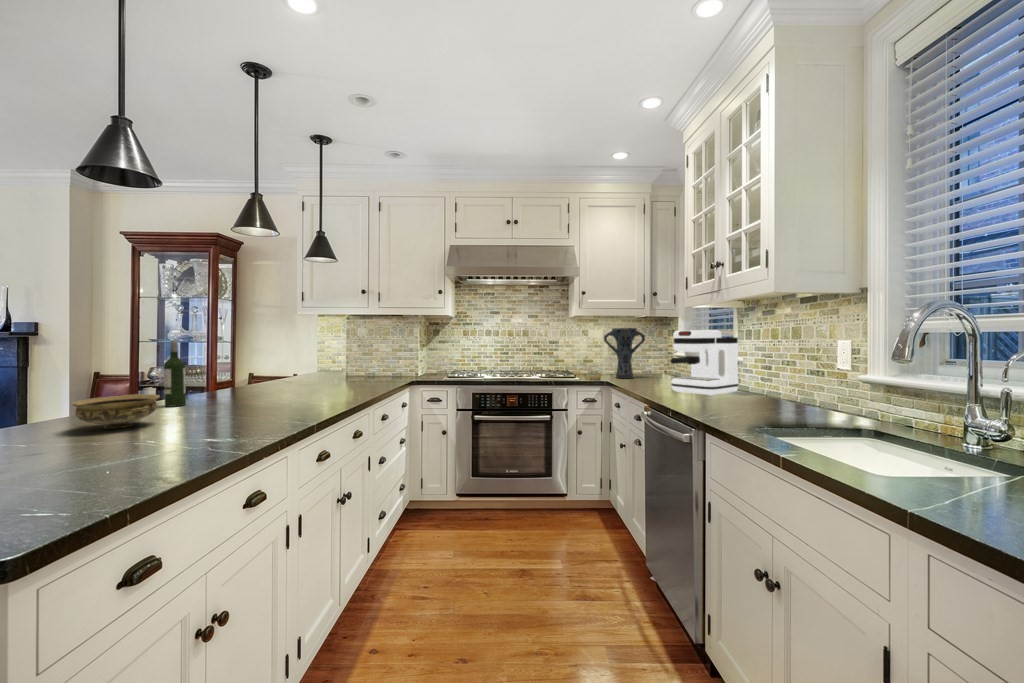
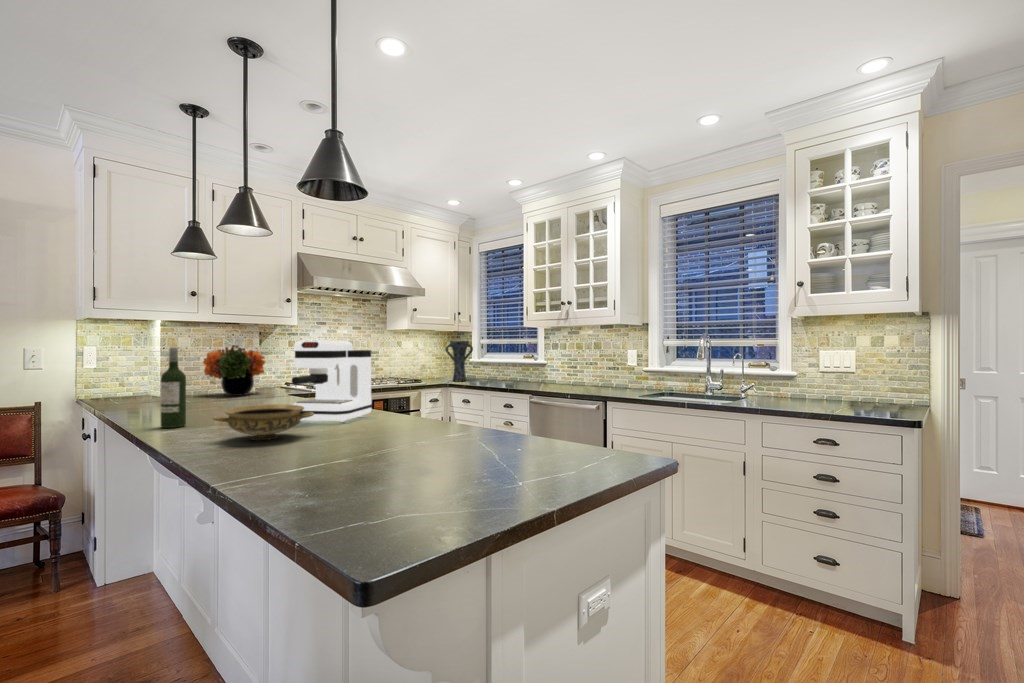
coffee maker: present [670,330,738,396] -> present [292,341,372,422]
flower arrangement: none [345,336,397,380] -> present [203,345,265,396]

